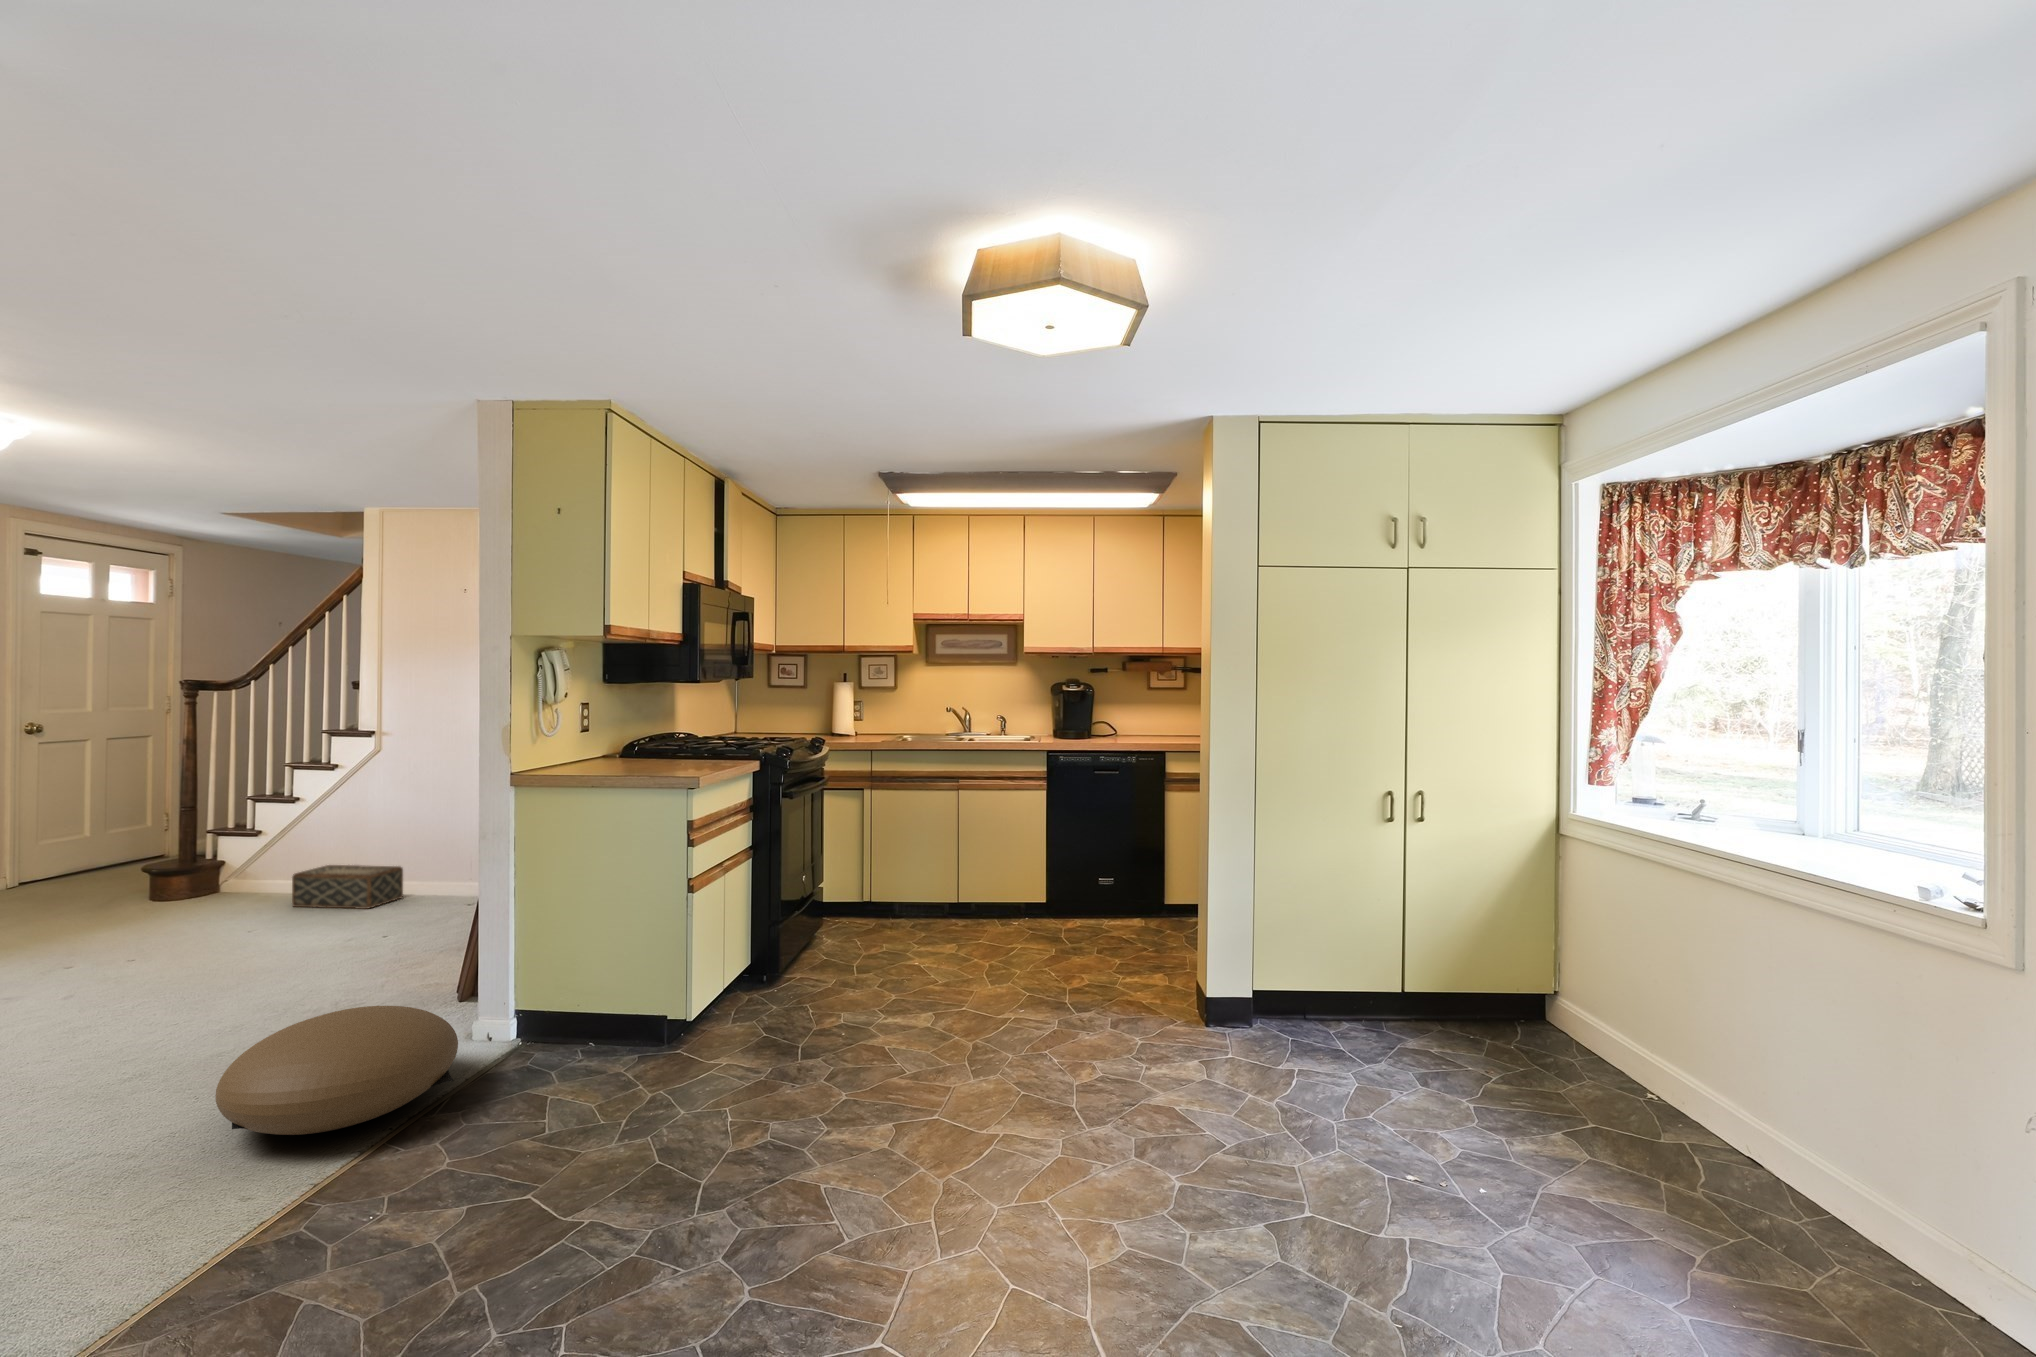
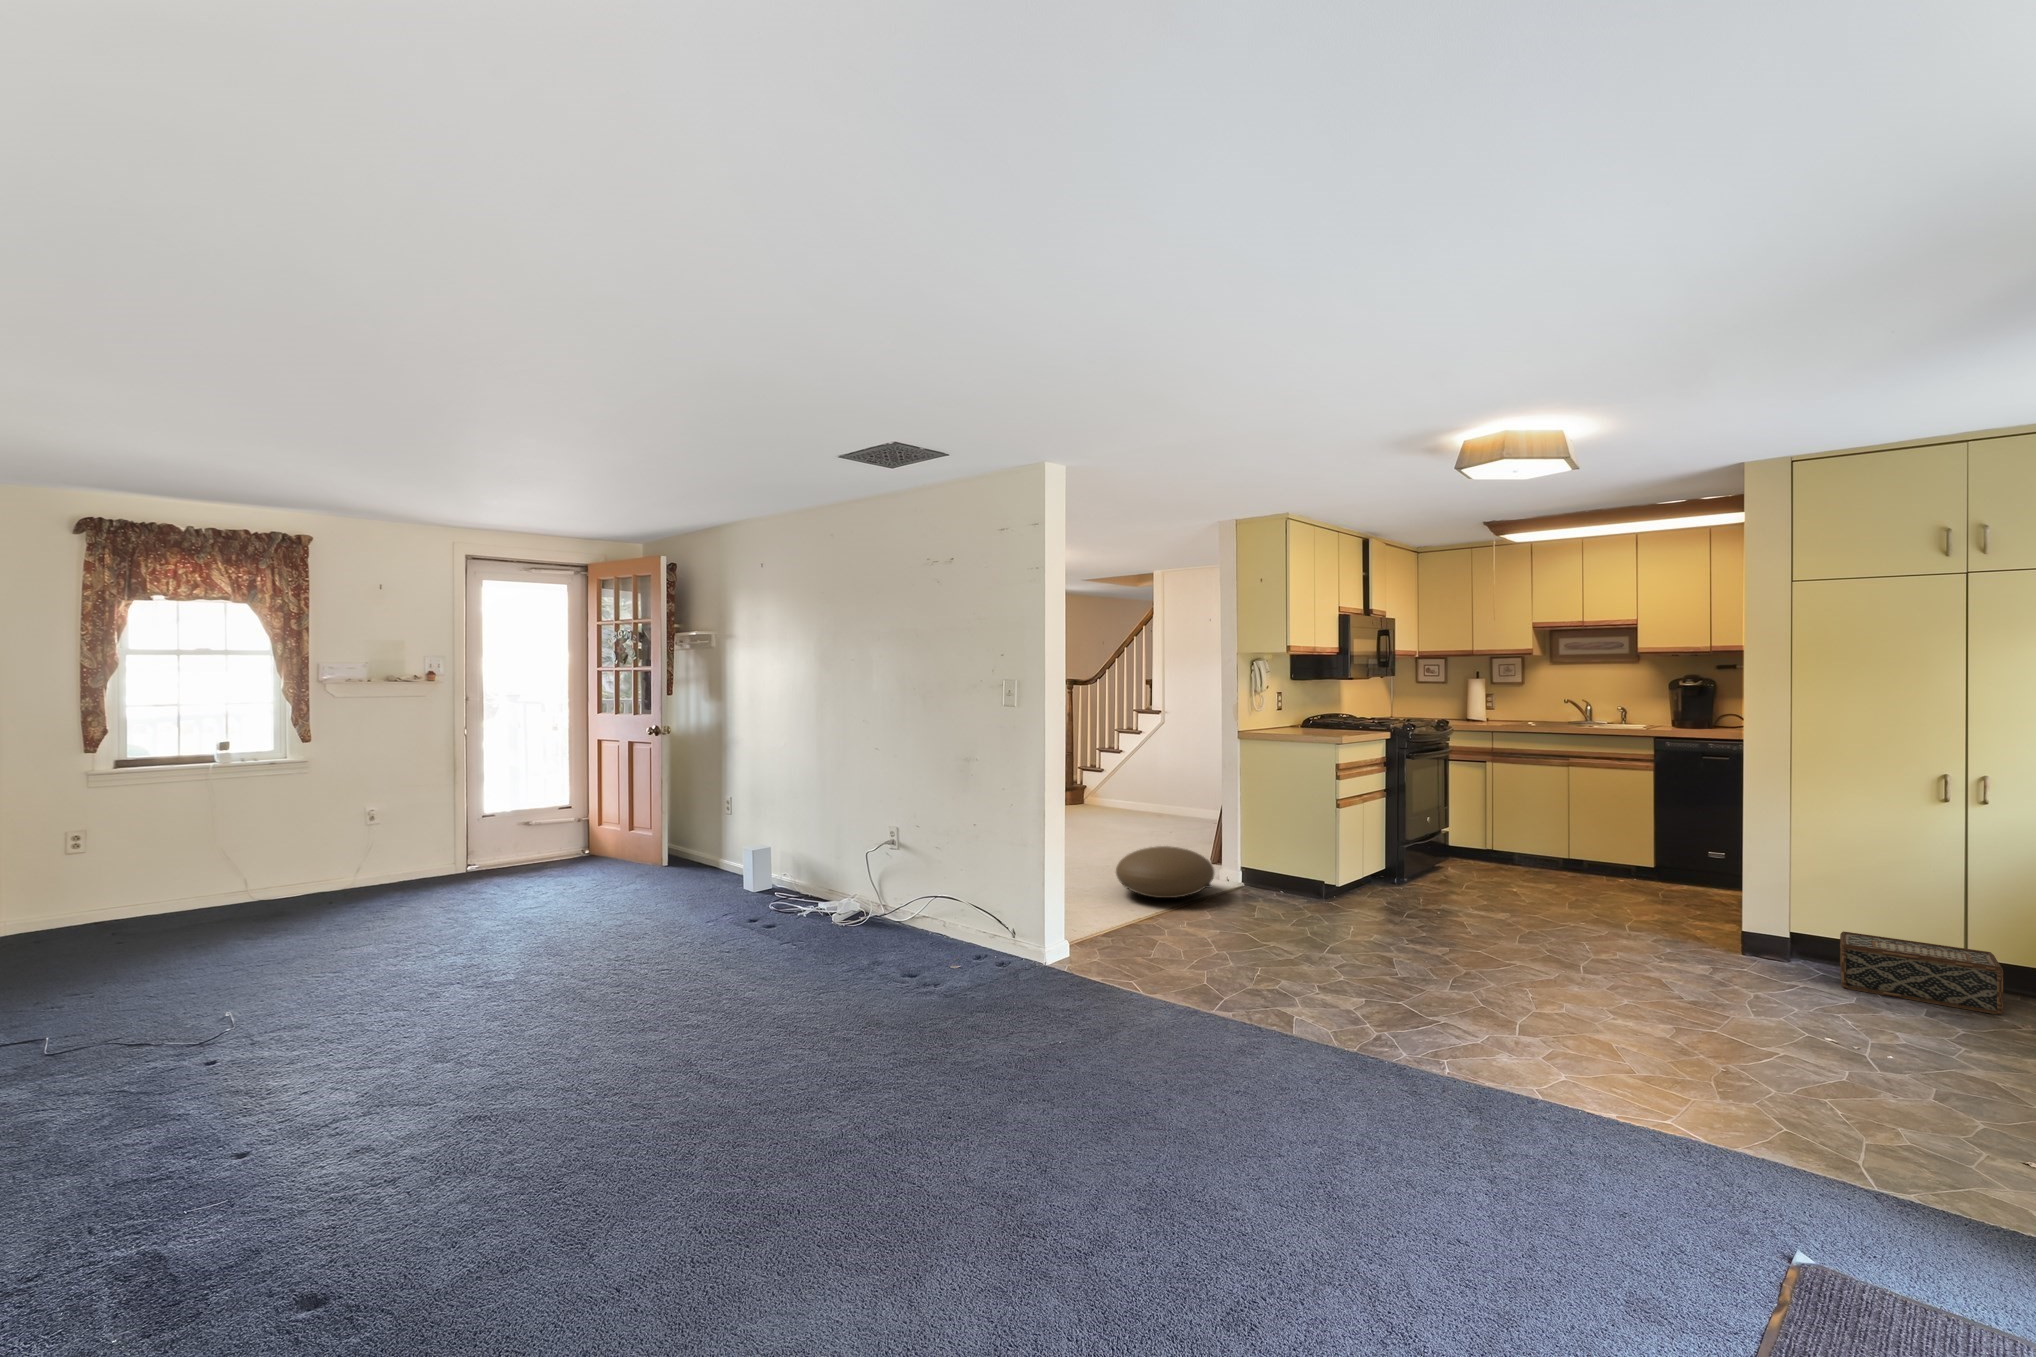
woven basket: present [292,865,403,909] -> present [1840,931,2003,1015]

